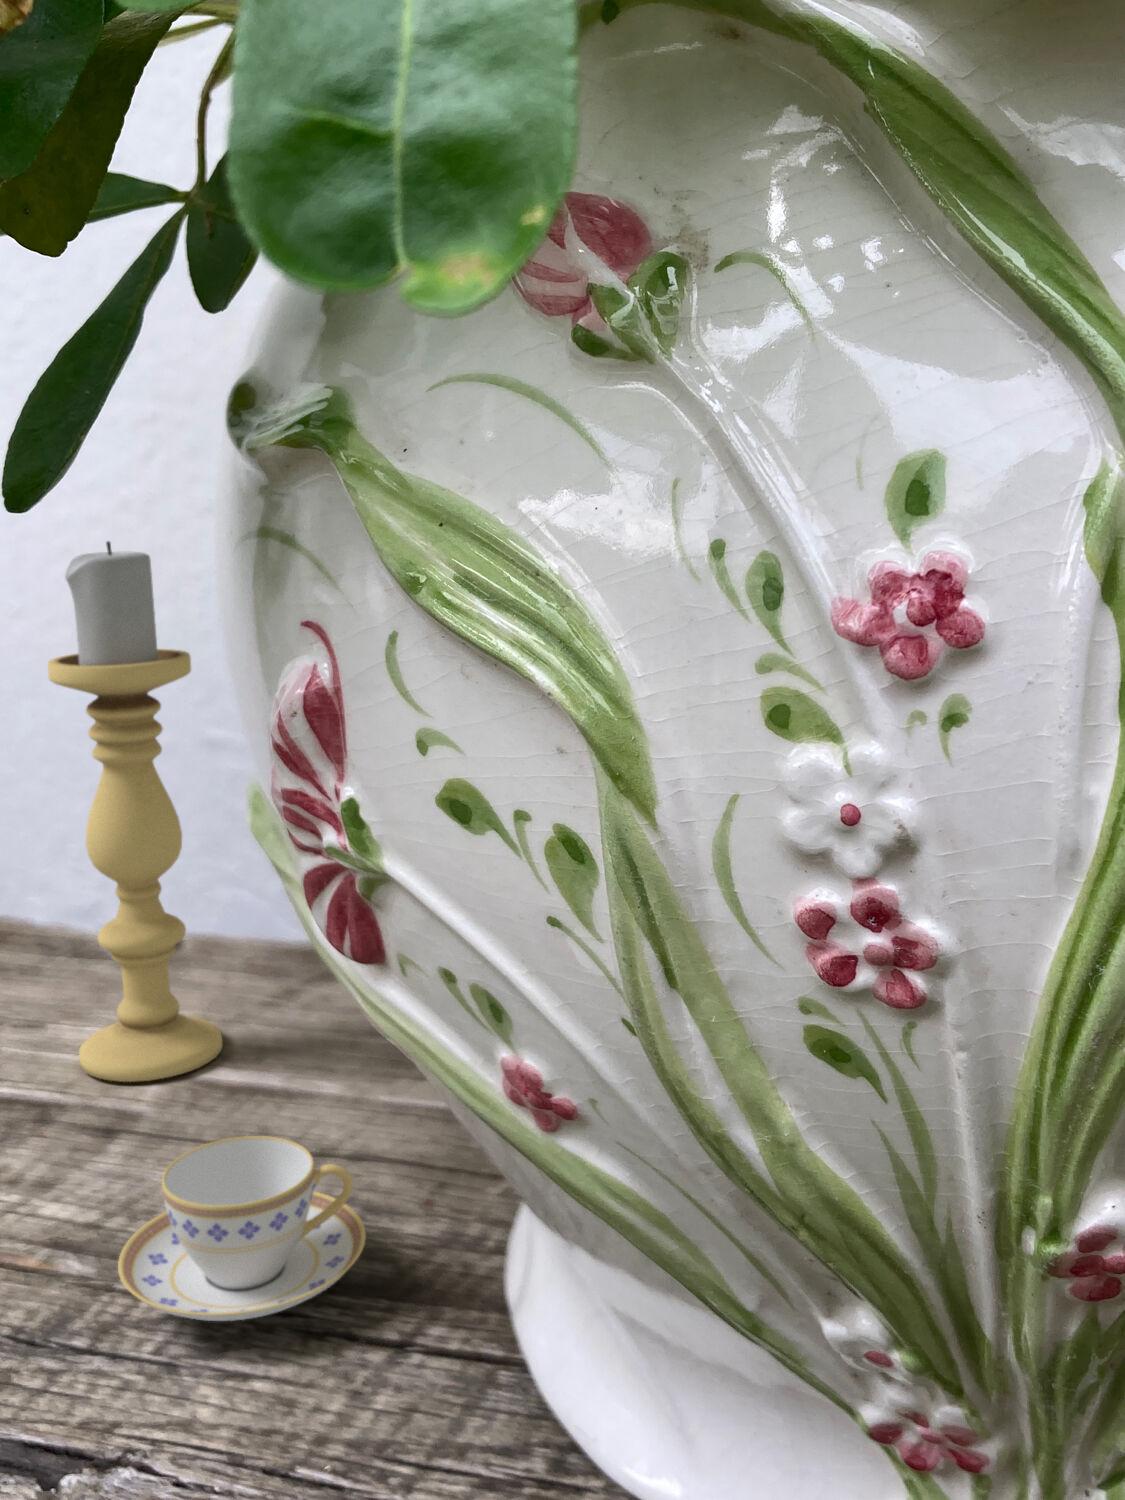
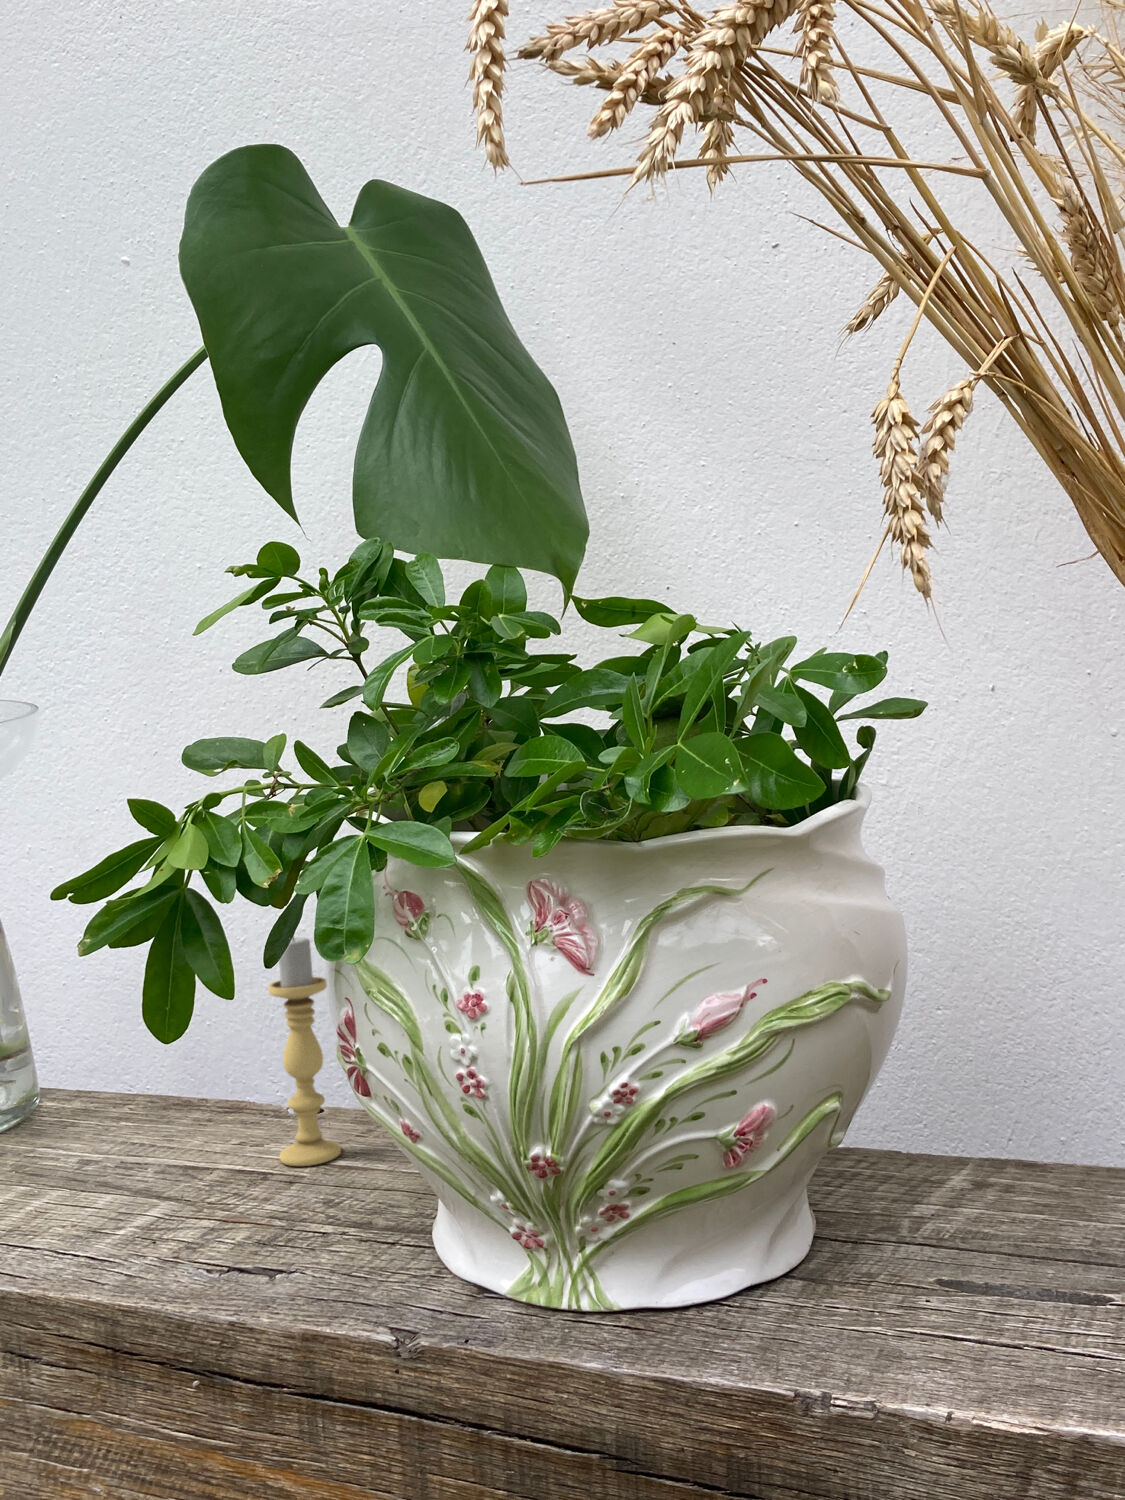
teacup: present [118,1136,366,1321] -> none [295,1173,385,1235]

